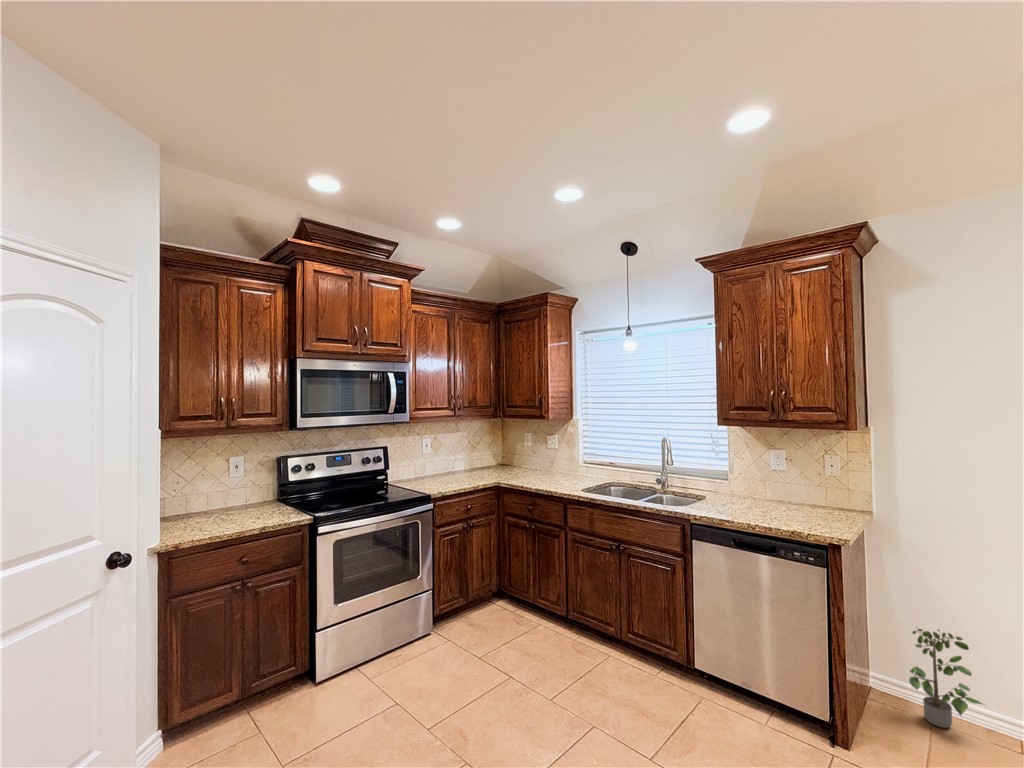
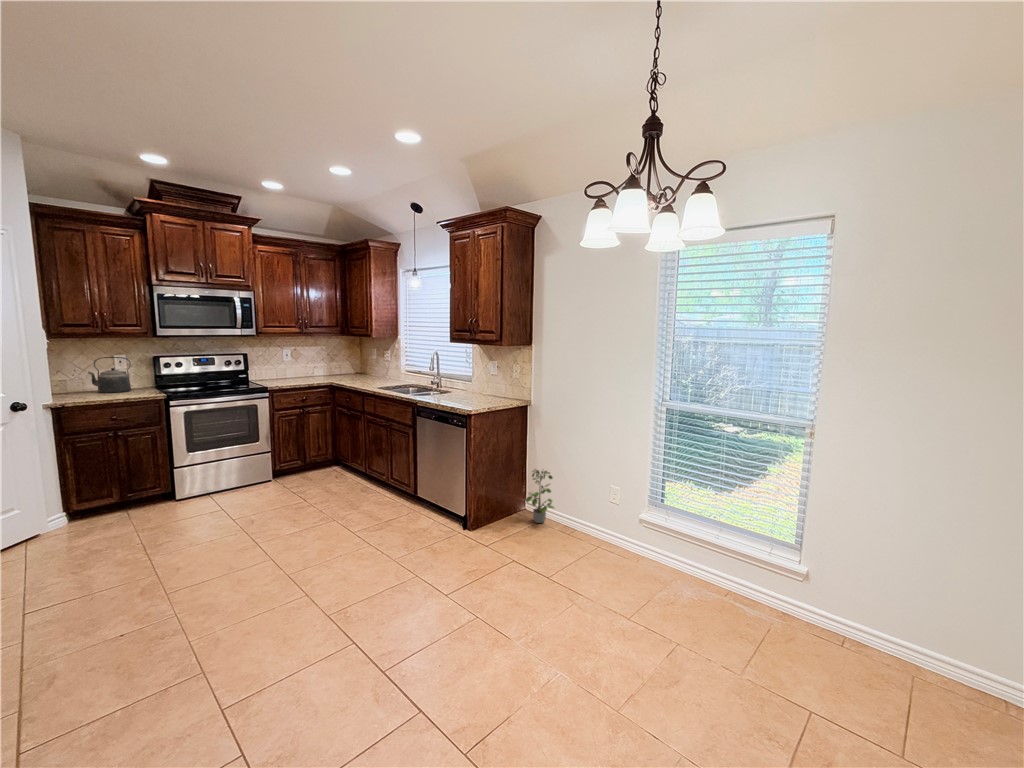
kettle: none [200,460,255,515] -> present [88,357,131,393]

